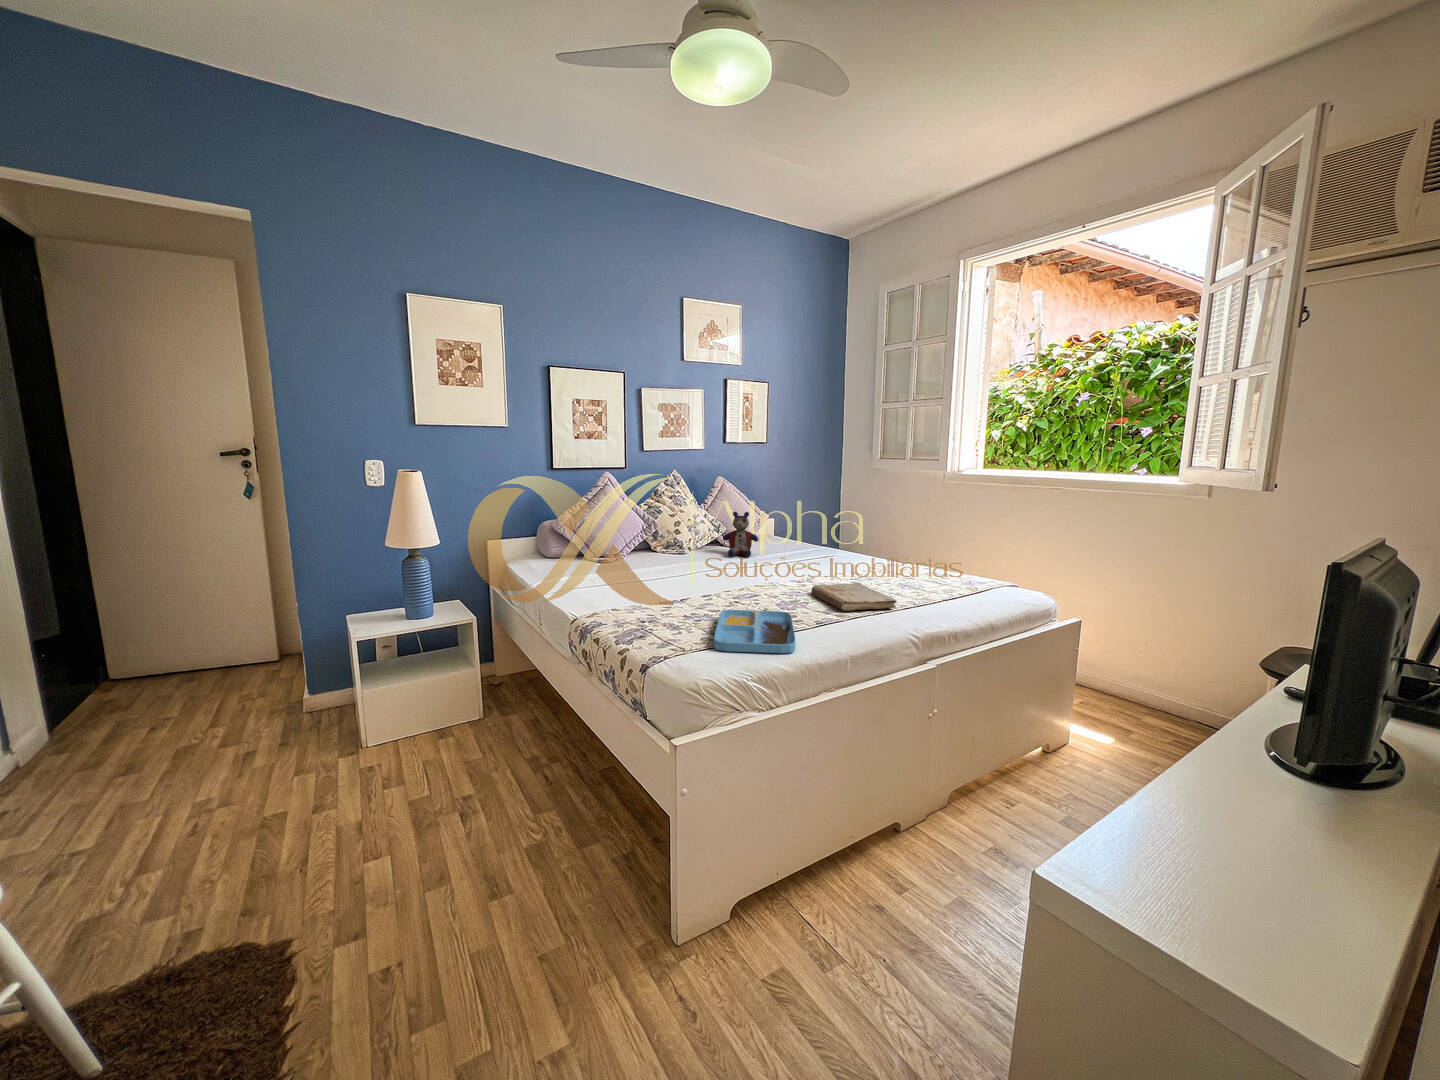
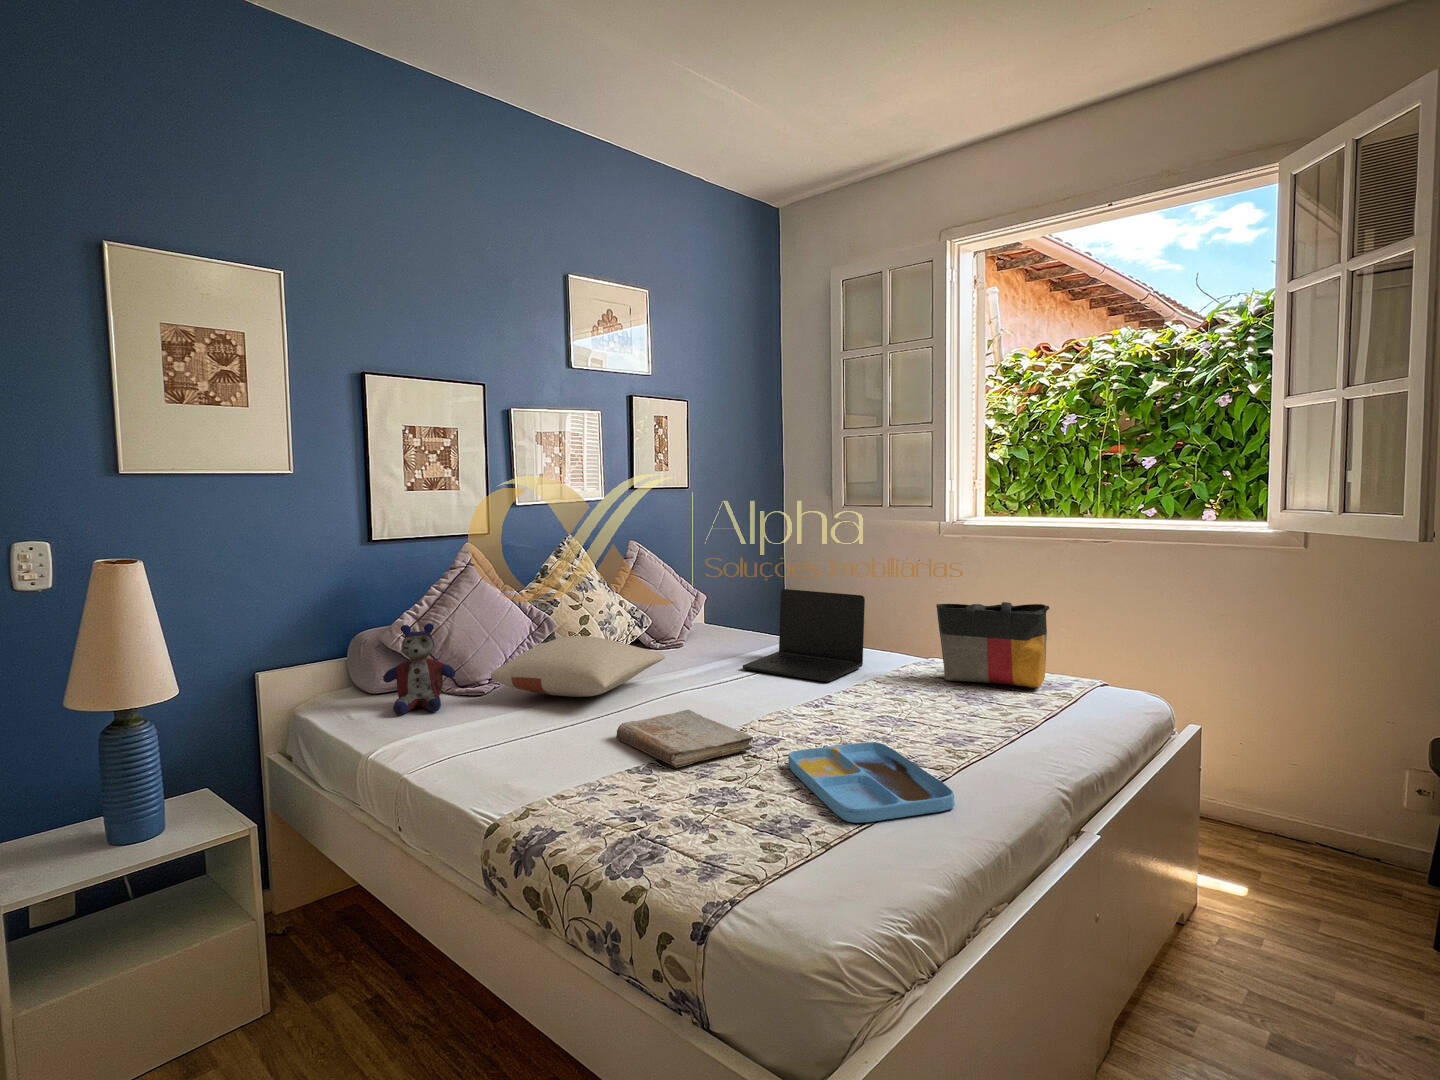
stuffed bear: present [723,512,758,557] -> present [383,623,455,715]
laptop: none [769,516,857,579] -> present [743,589,865,682]
tote bag: none [898,532,977,598] -> present [936,602,1049,688]
pillow: none [599,534,711,570] -> present [490,636,665,697]
book: present [811,583,897,611] -> present [616,710,753,768]

